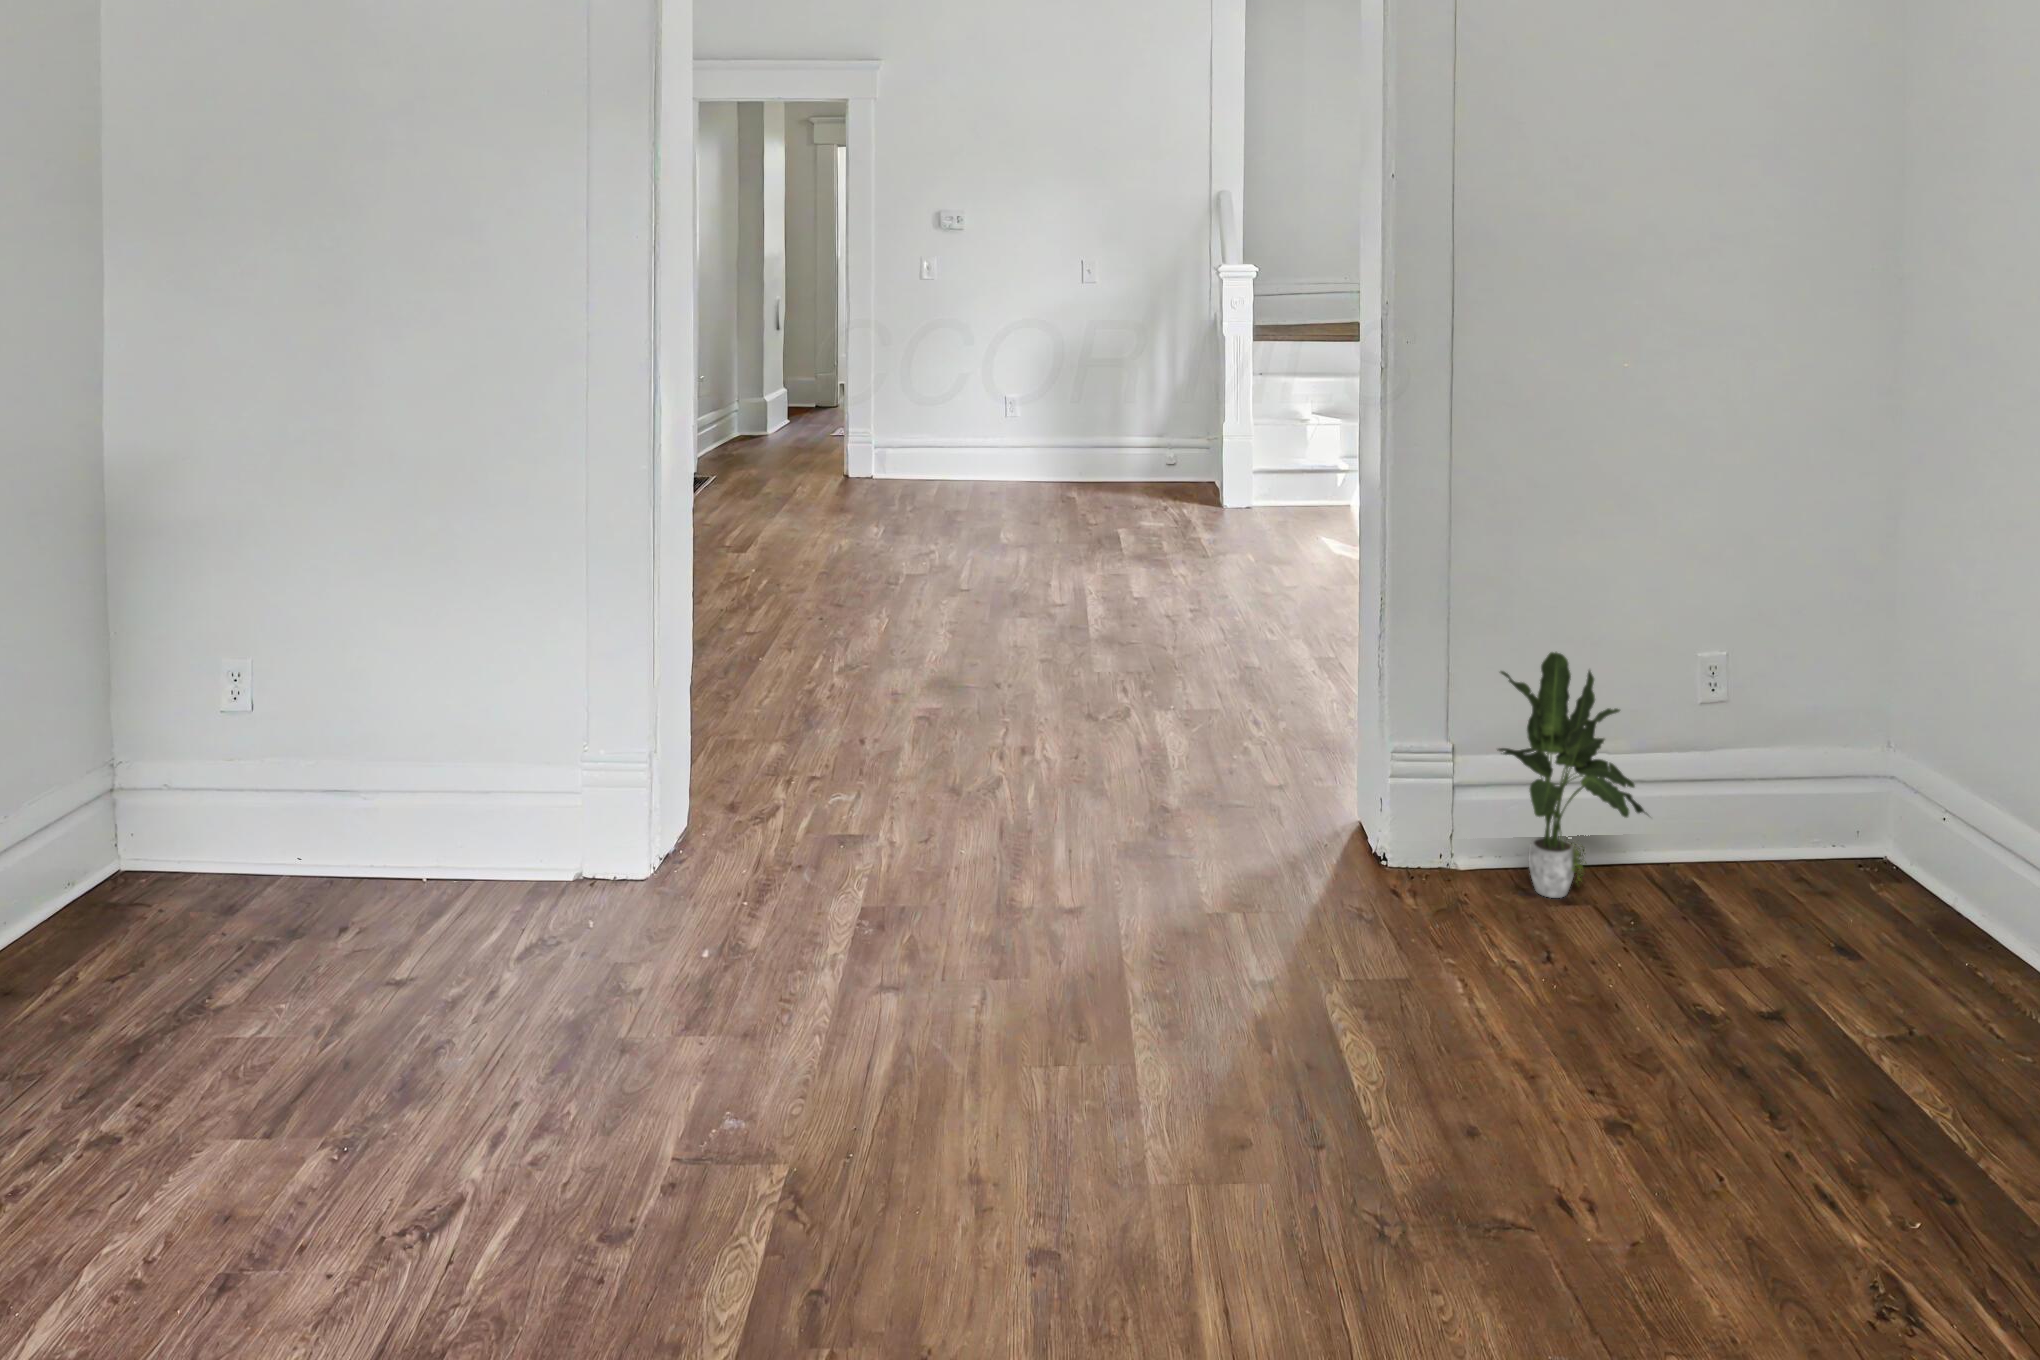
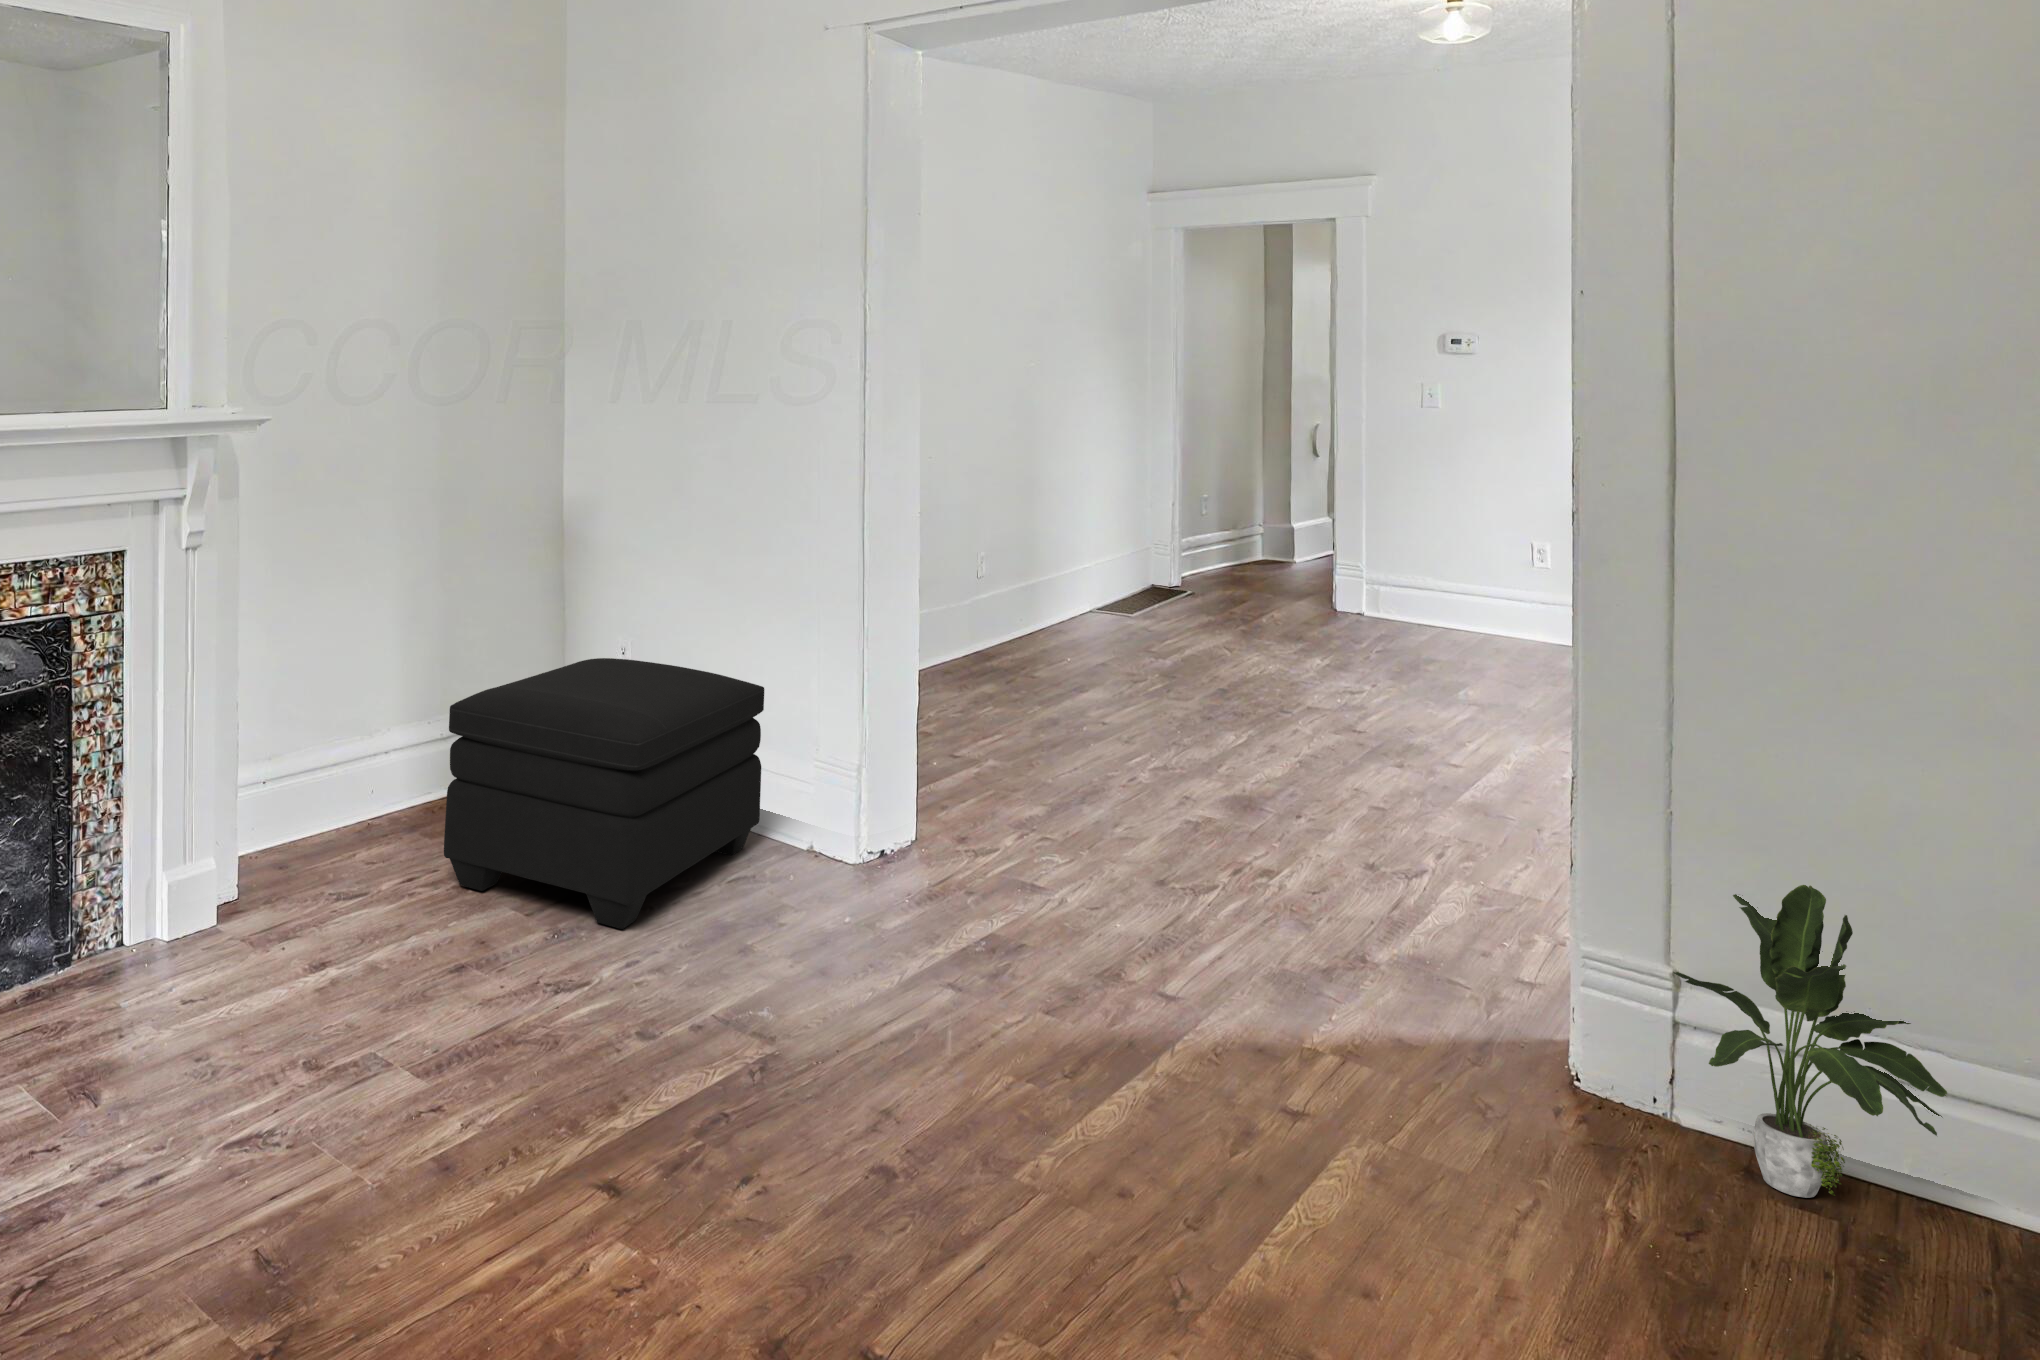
ottoman: none [56,684,514,1138] -> present [444,658,764,929]

